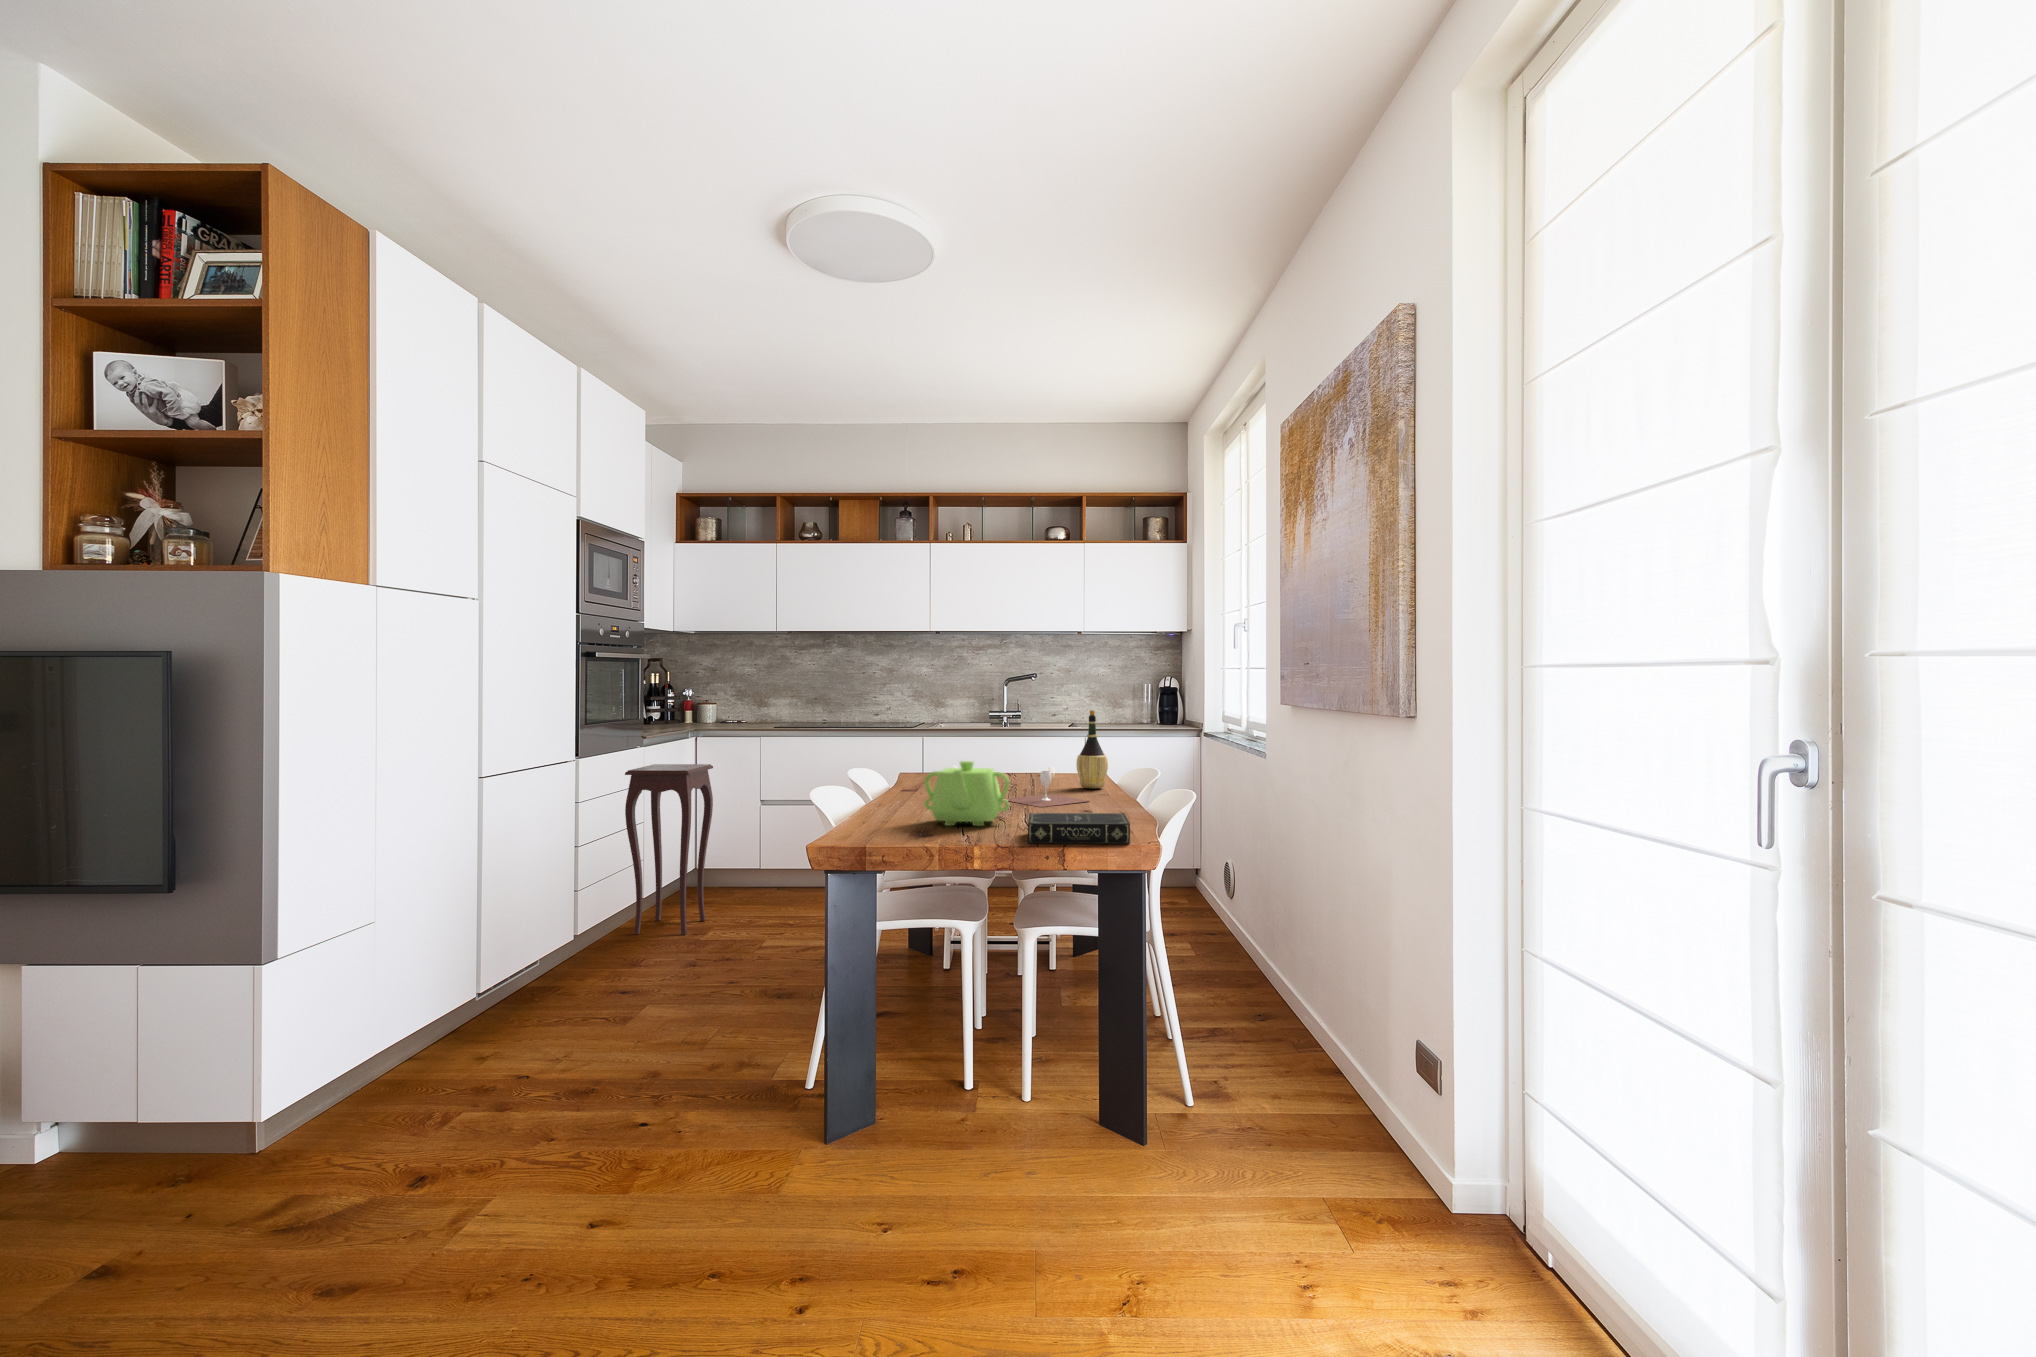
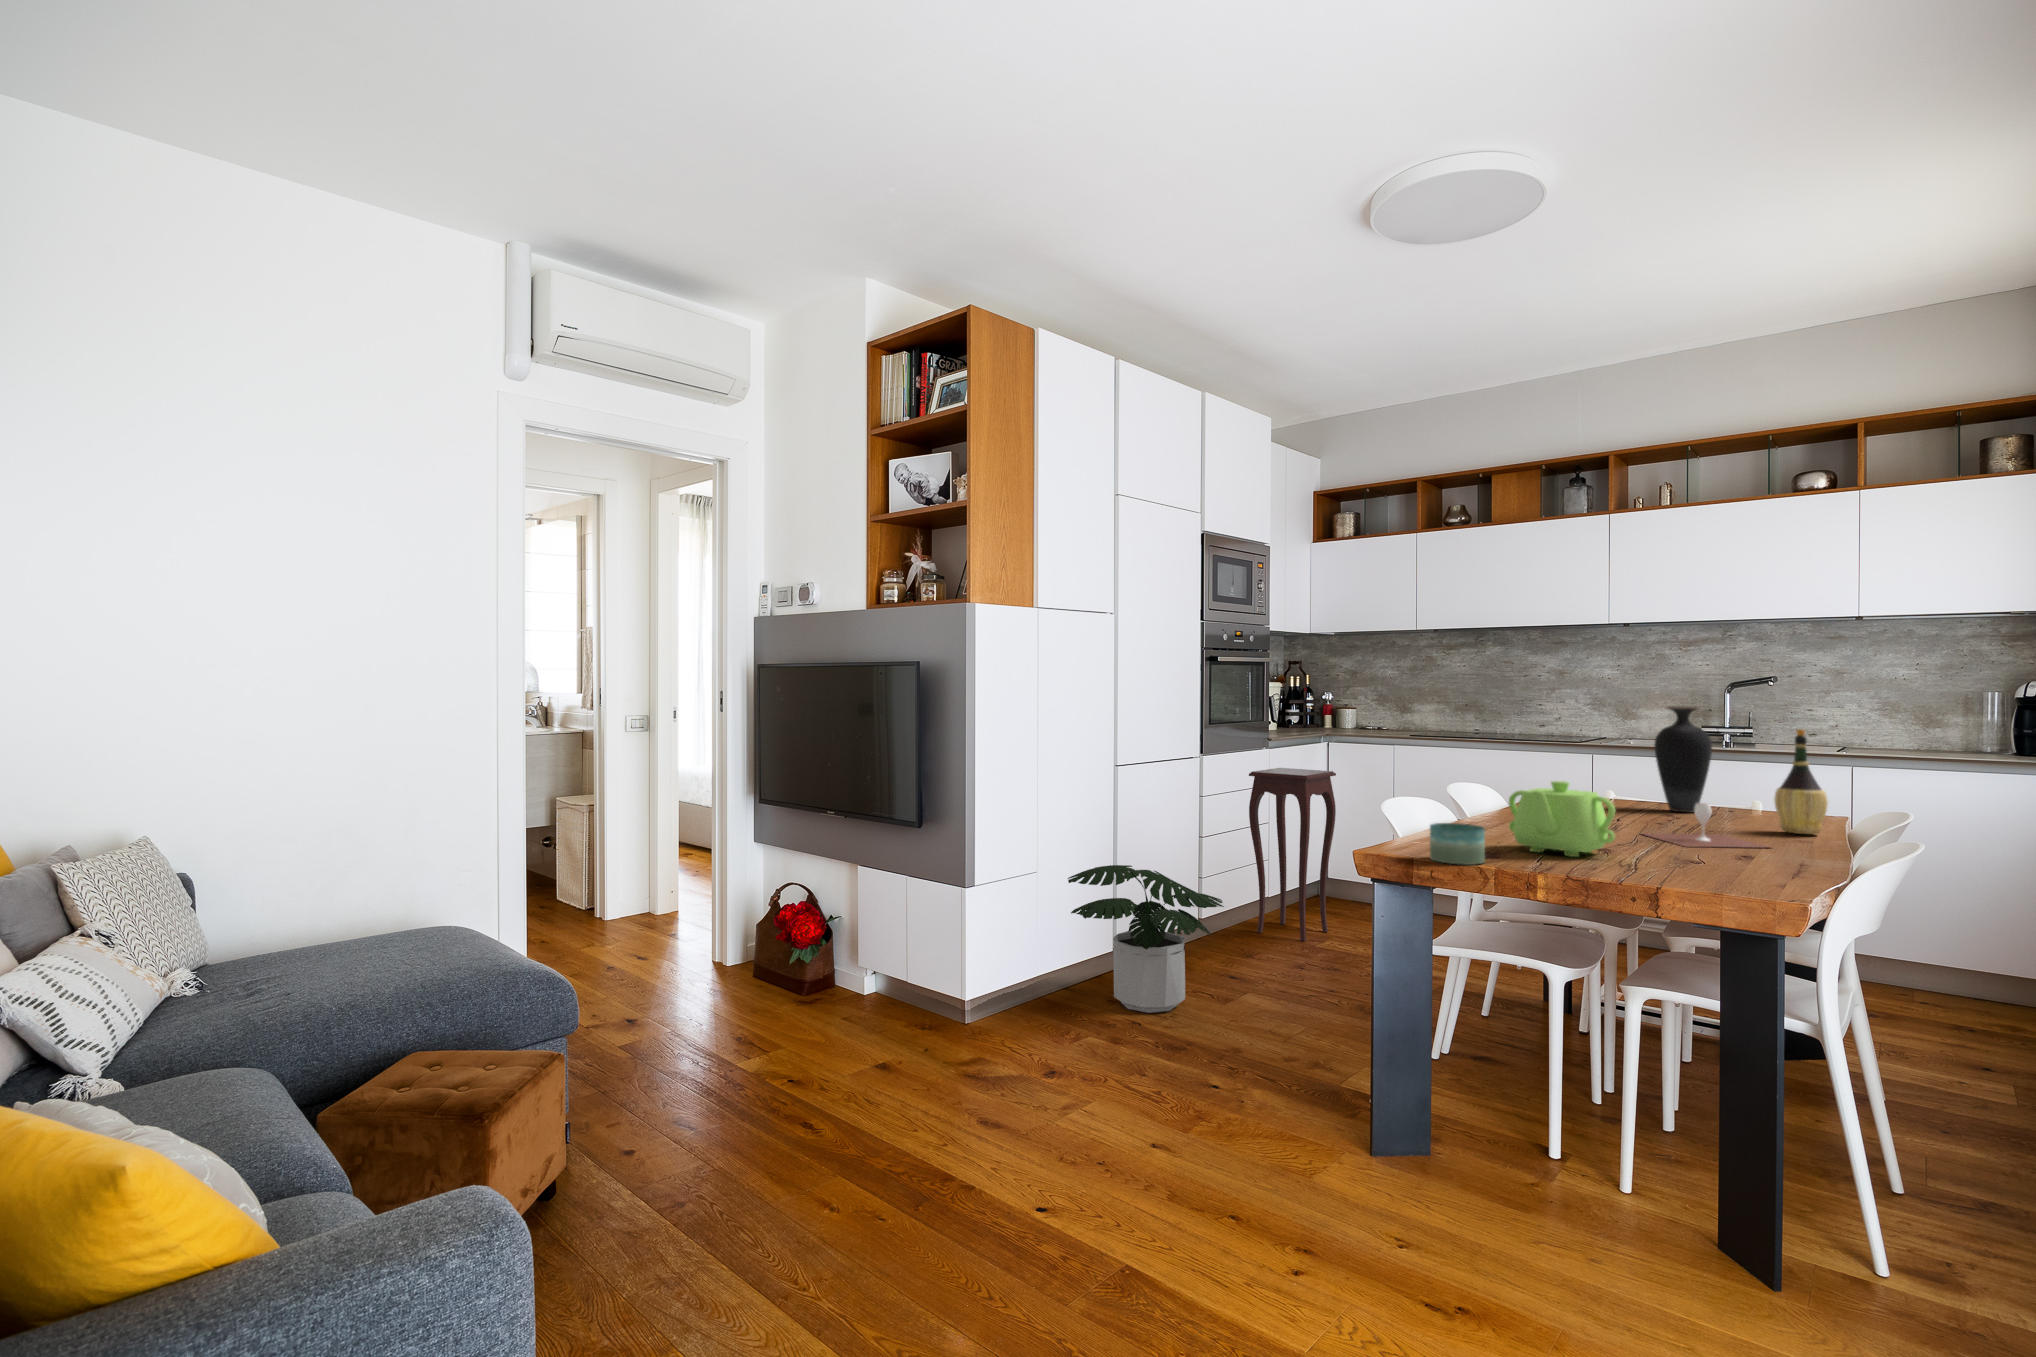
vase: none [988,695,1026,779] -> present [1654,706,1712,813]
candle: none [875,807,923,847] -> present [1430,823,1485,865]
book: present [1028,813,1130,844] -> none [1611,847,1768,897]
potted plant: none [415,890,622,1059] -> present [1068,865,1224,1013]

